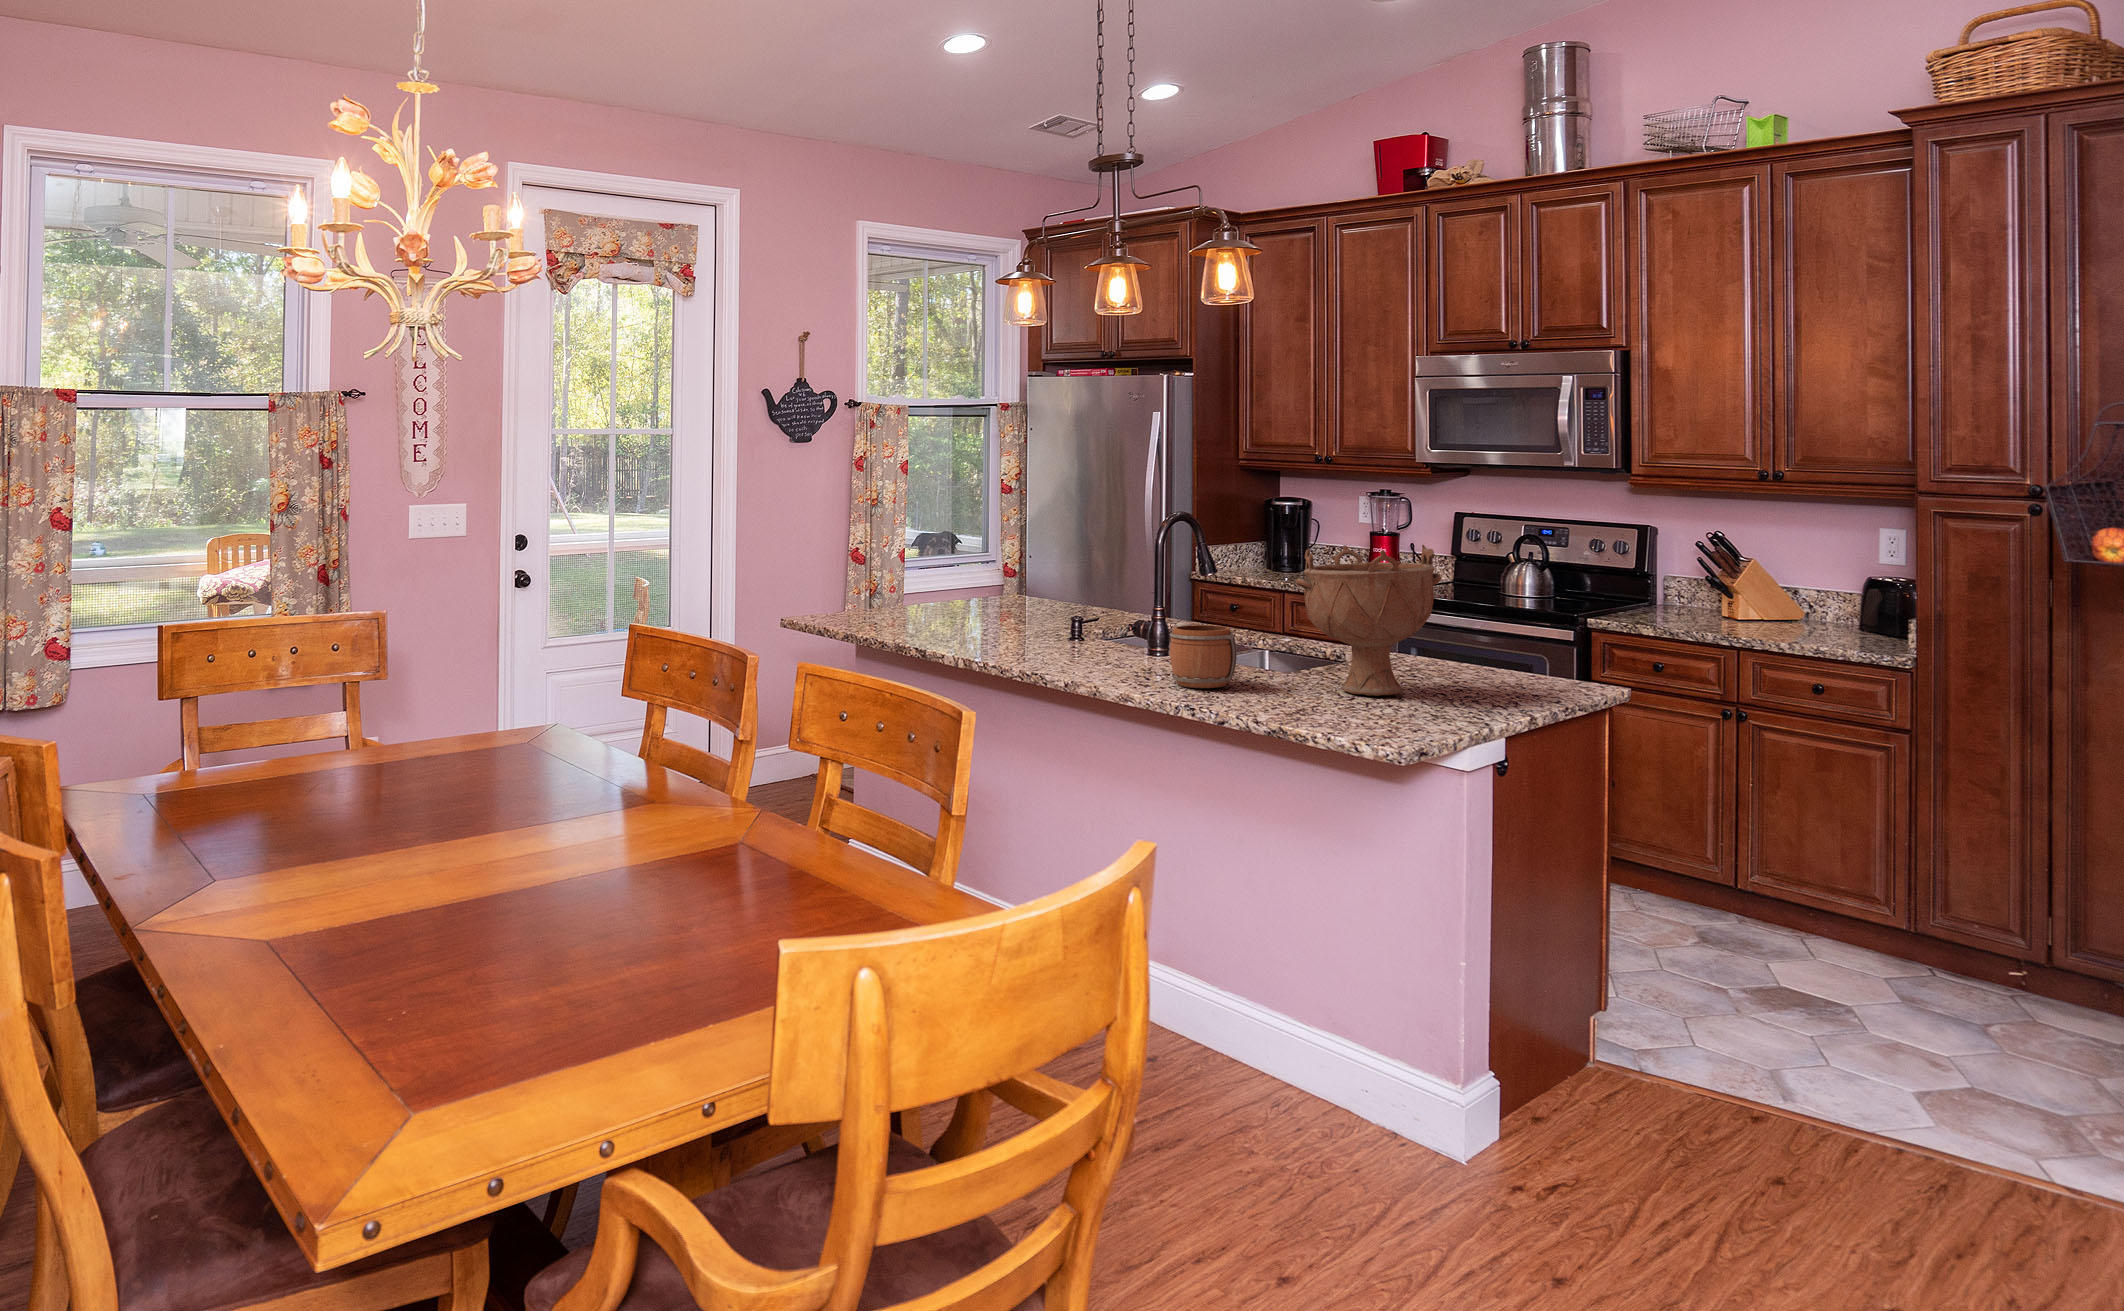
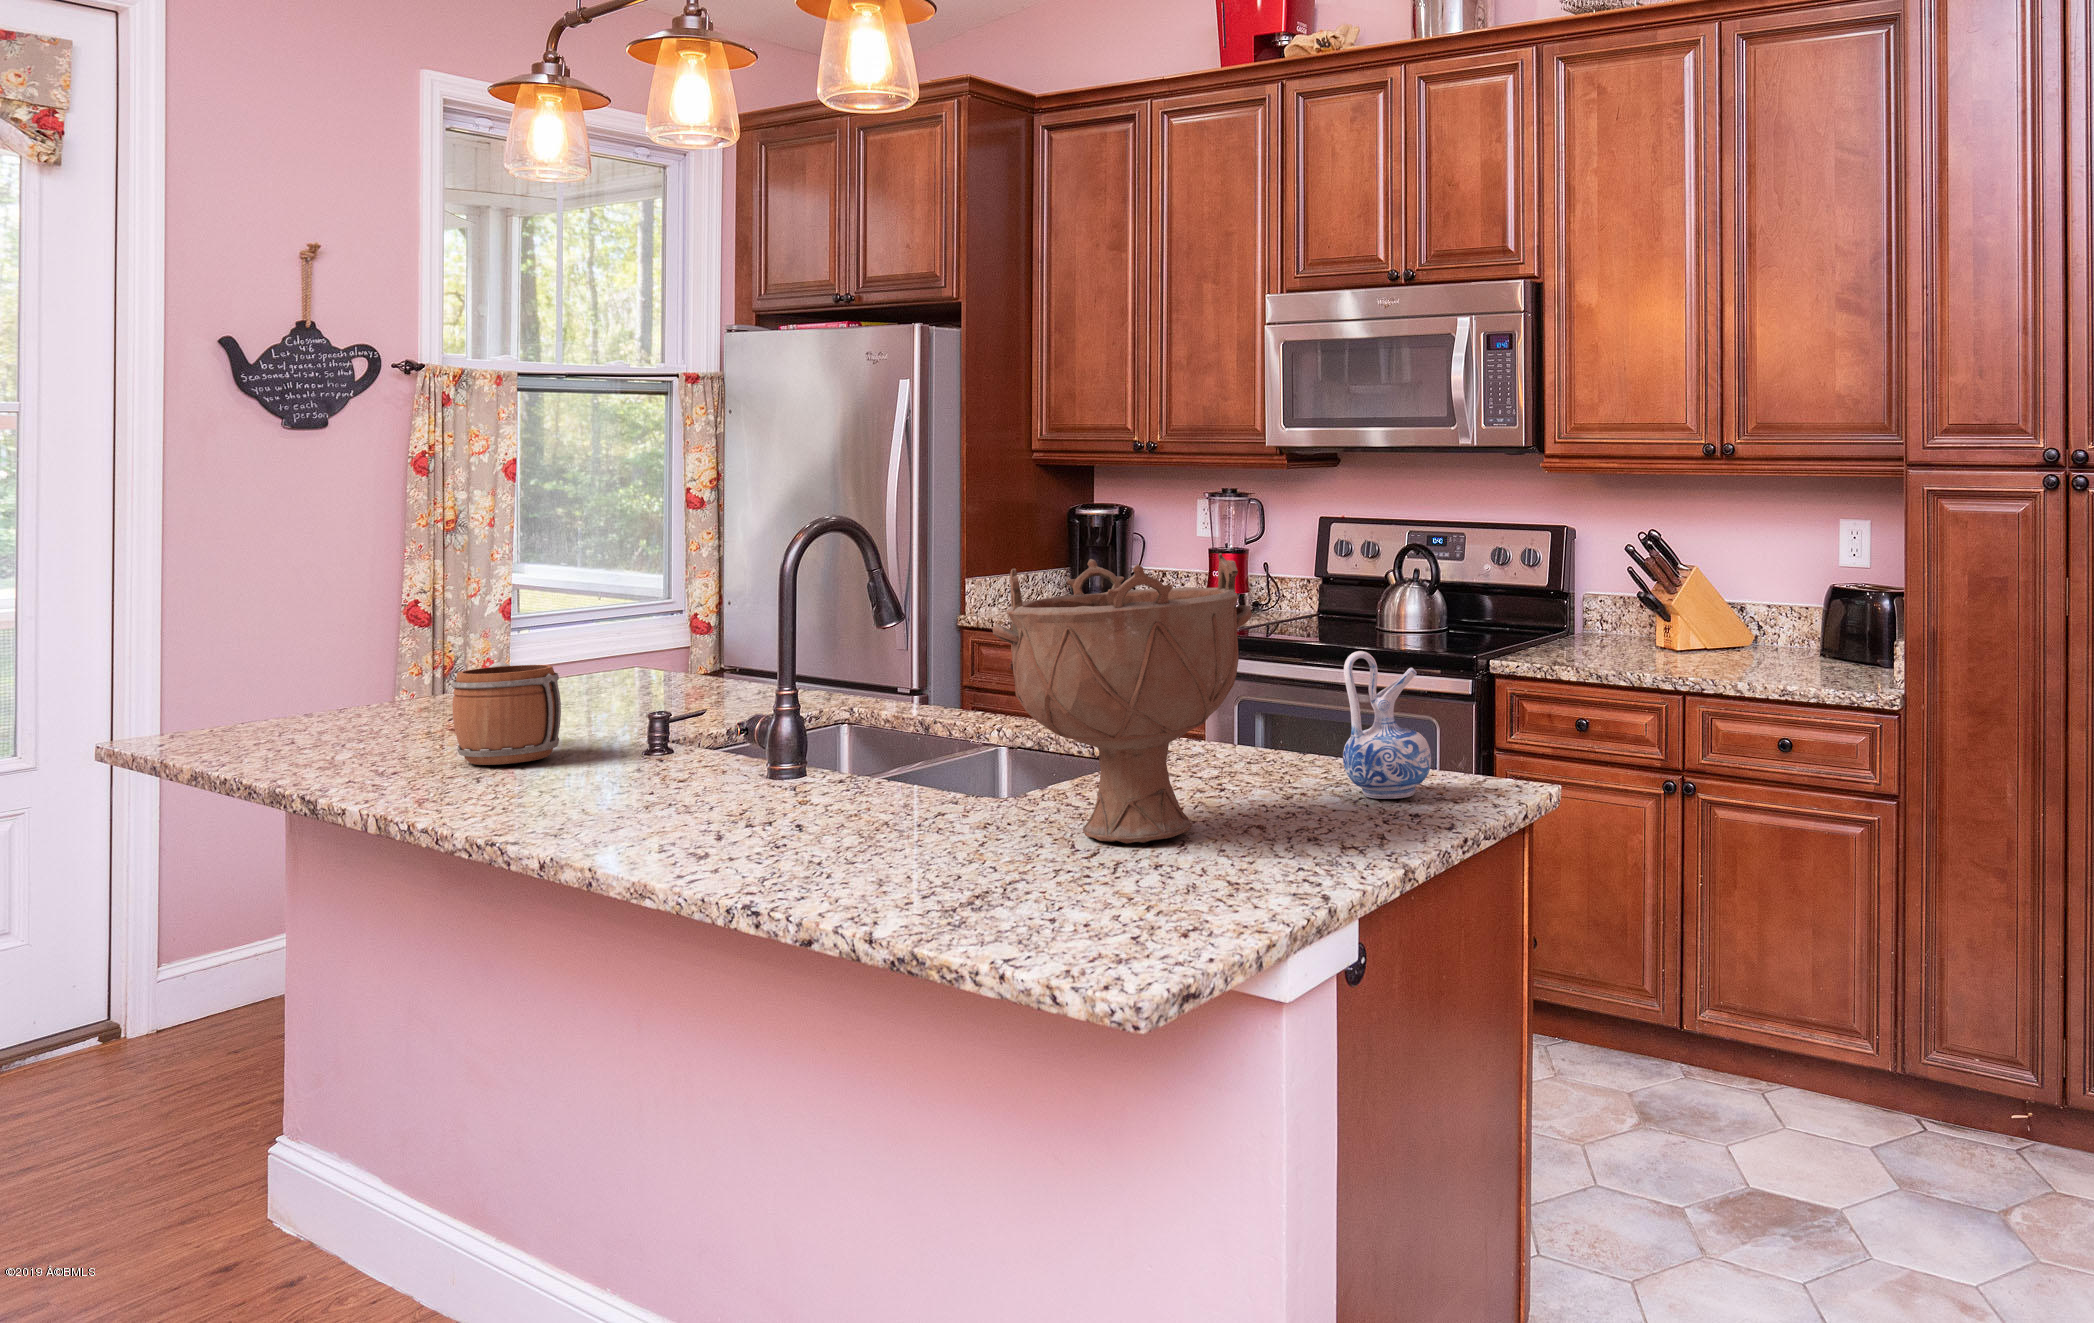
ceramic pitcher: none [1489,602,1546,688] -> present [1343,651,1431,799]
mug: present [1170,622,1237,688] -> present [452,662,561,765]

